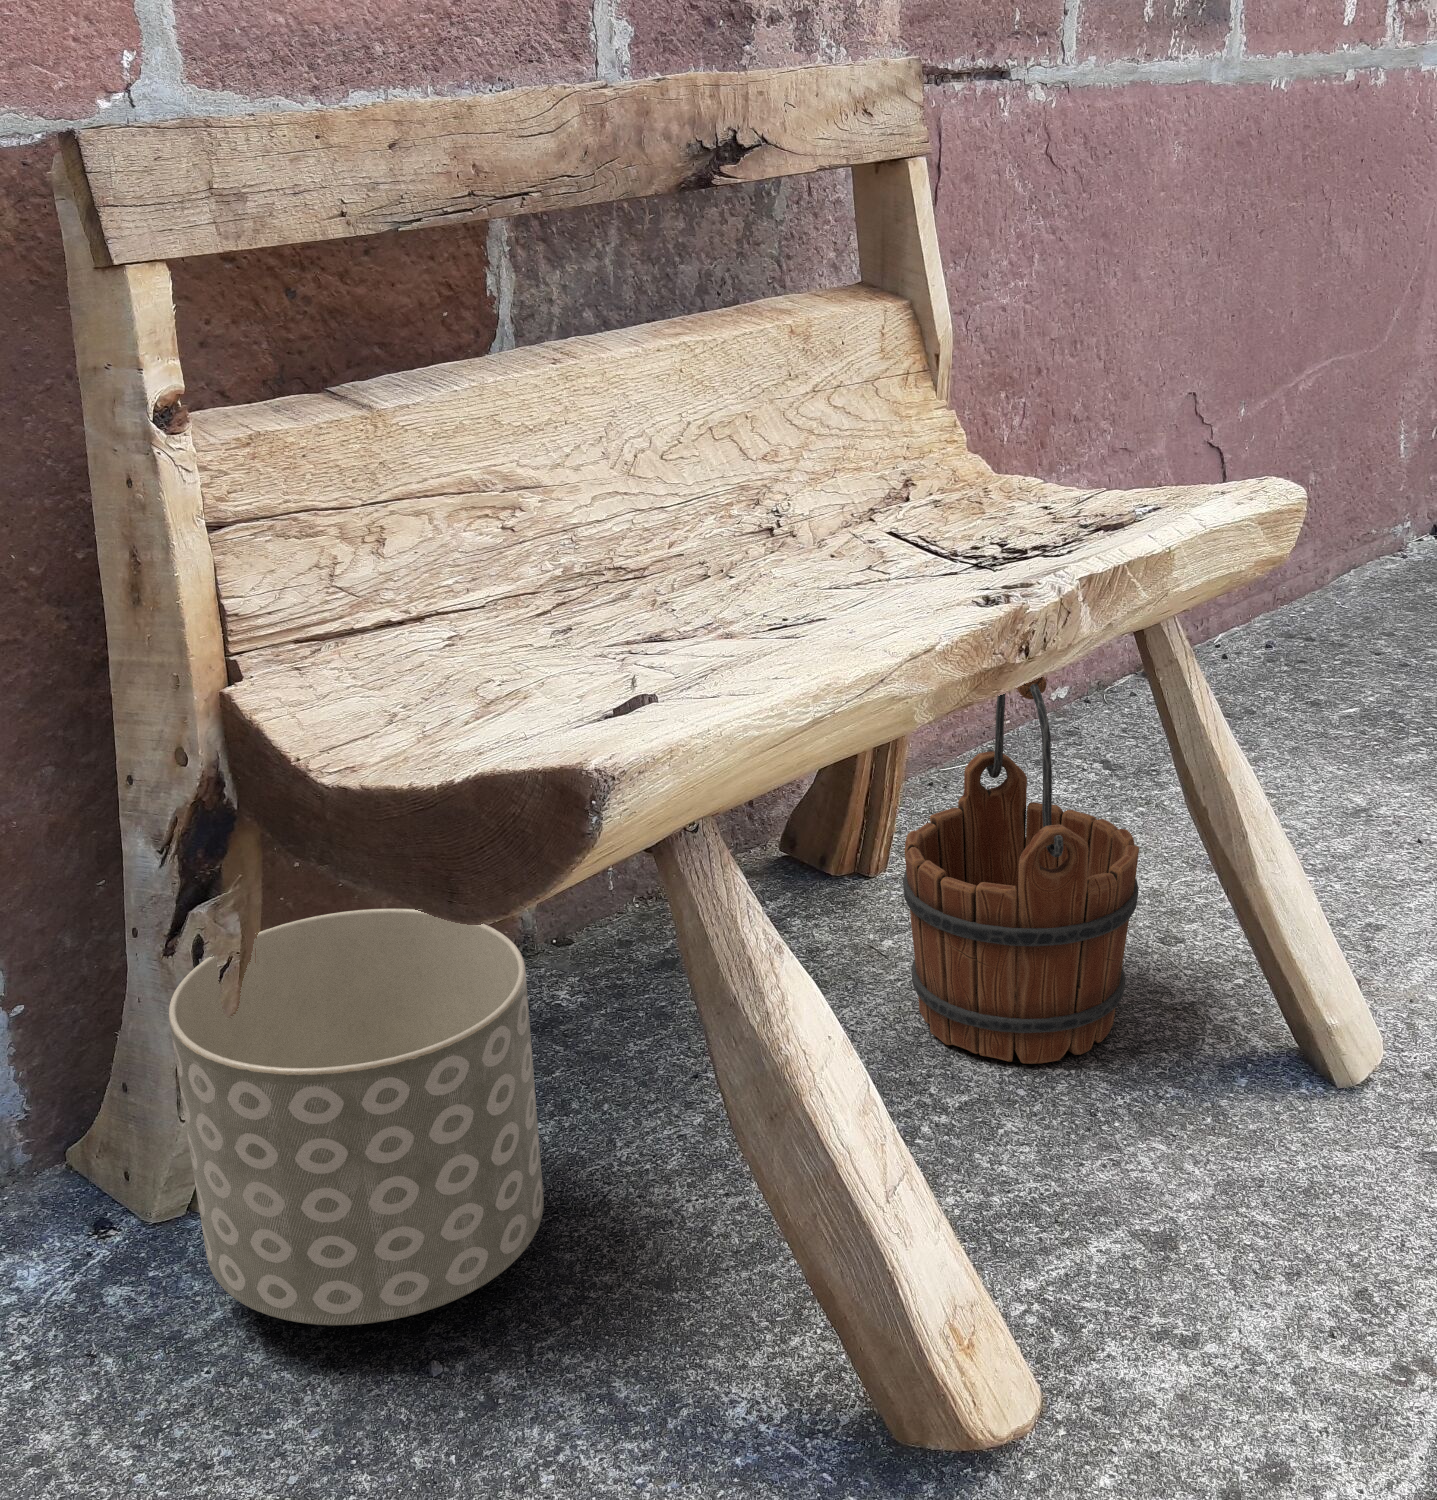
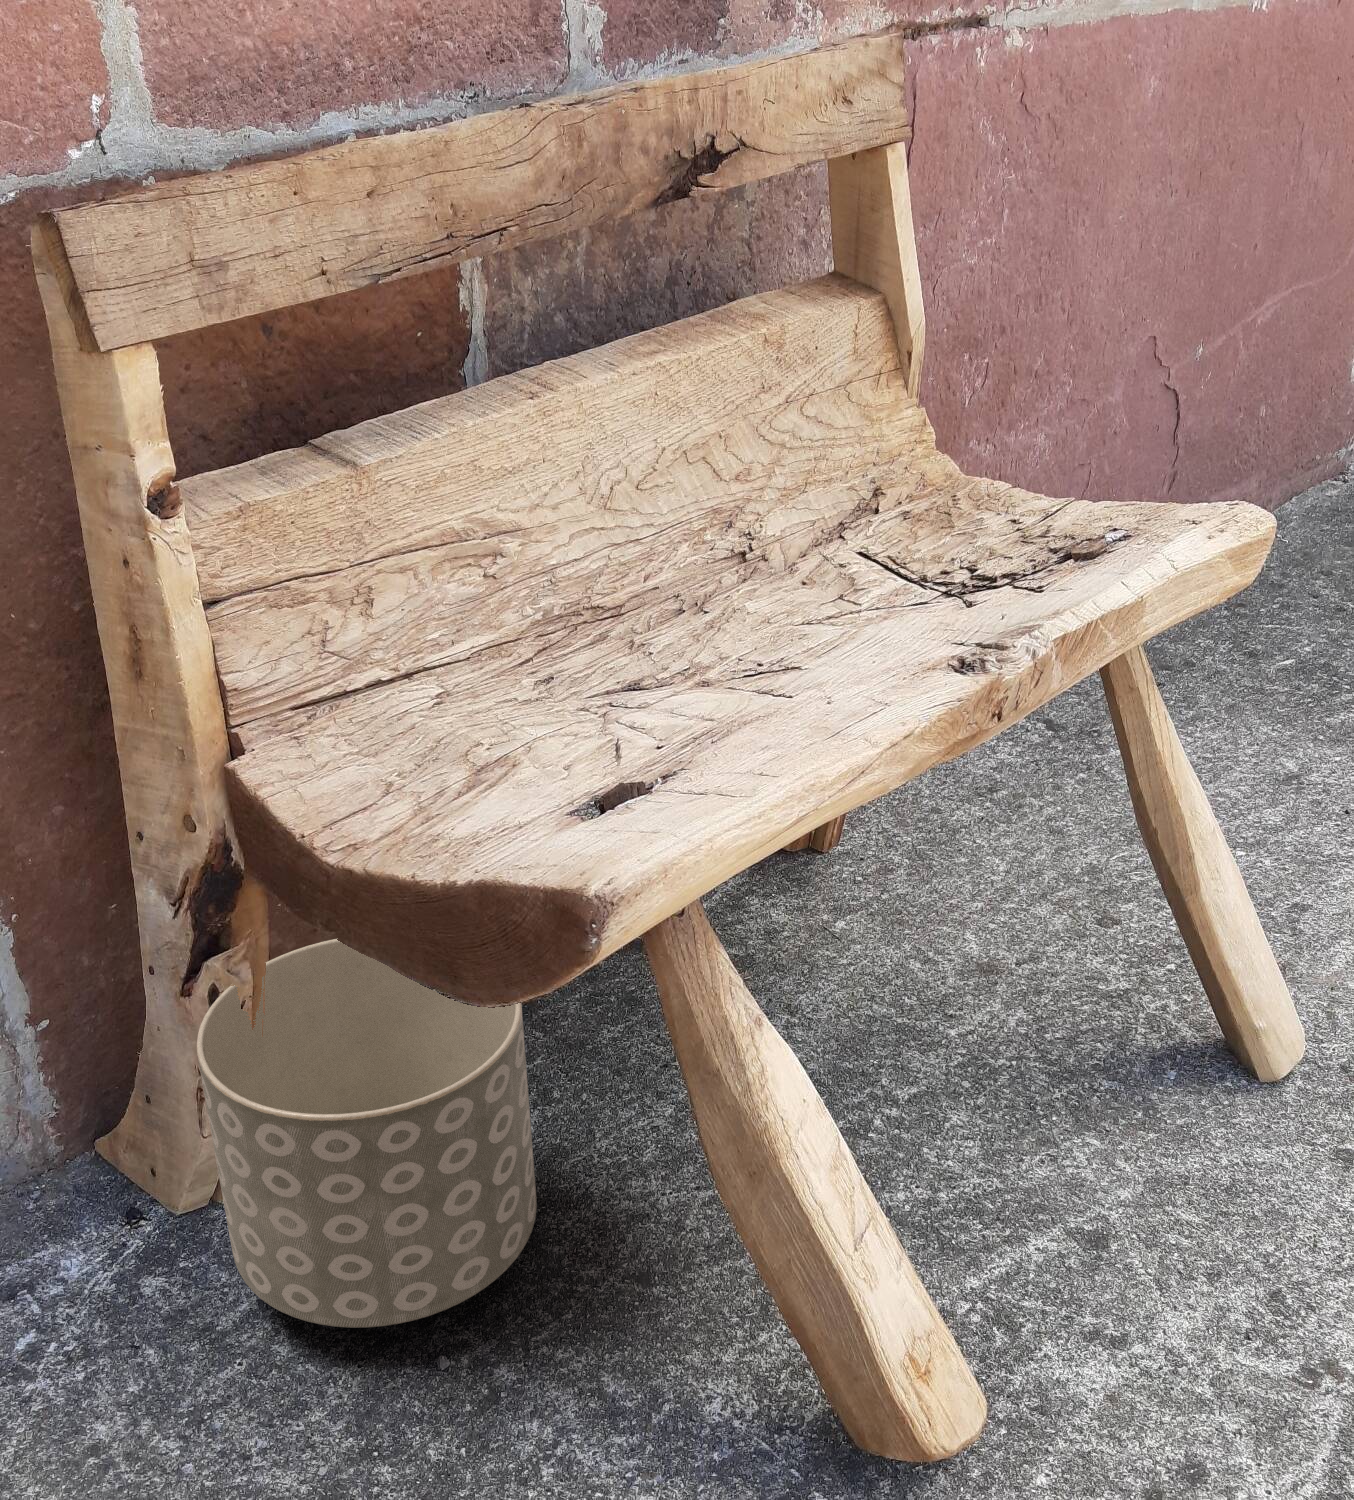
wooden bucket: present [903,677,1139,1064] -> none [864,678,1084,1053]

